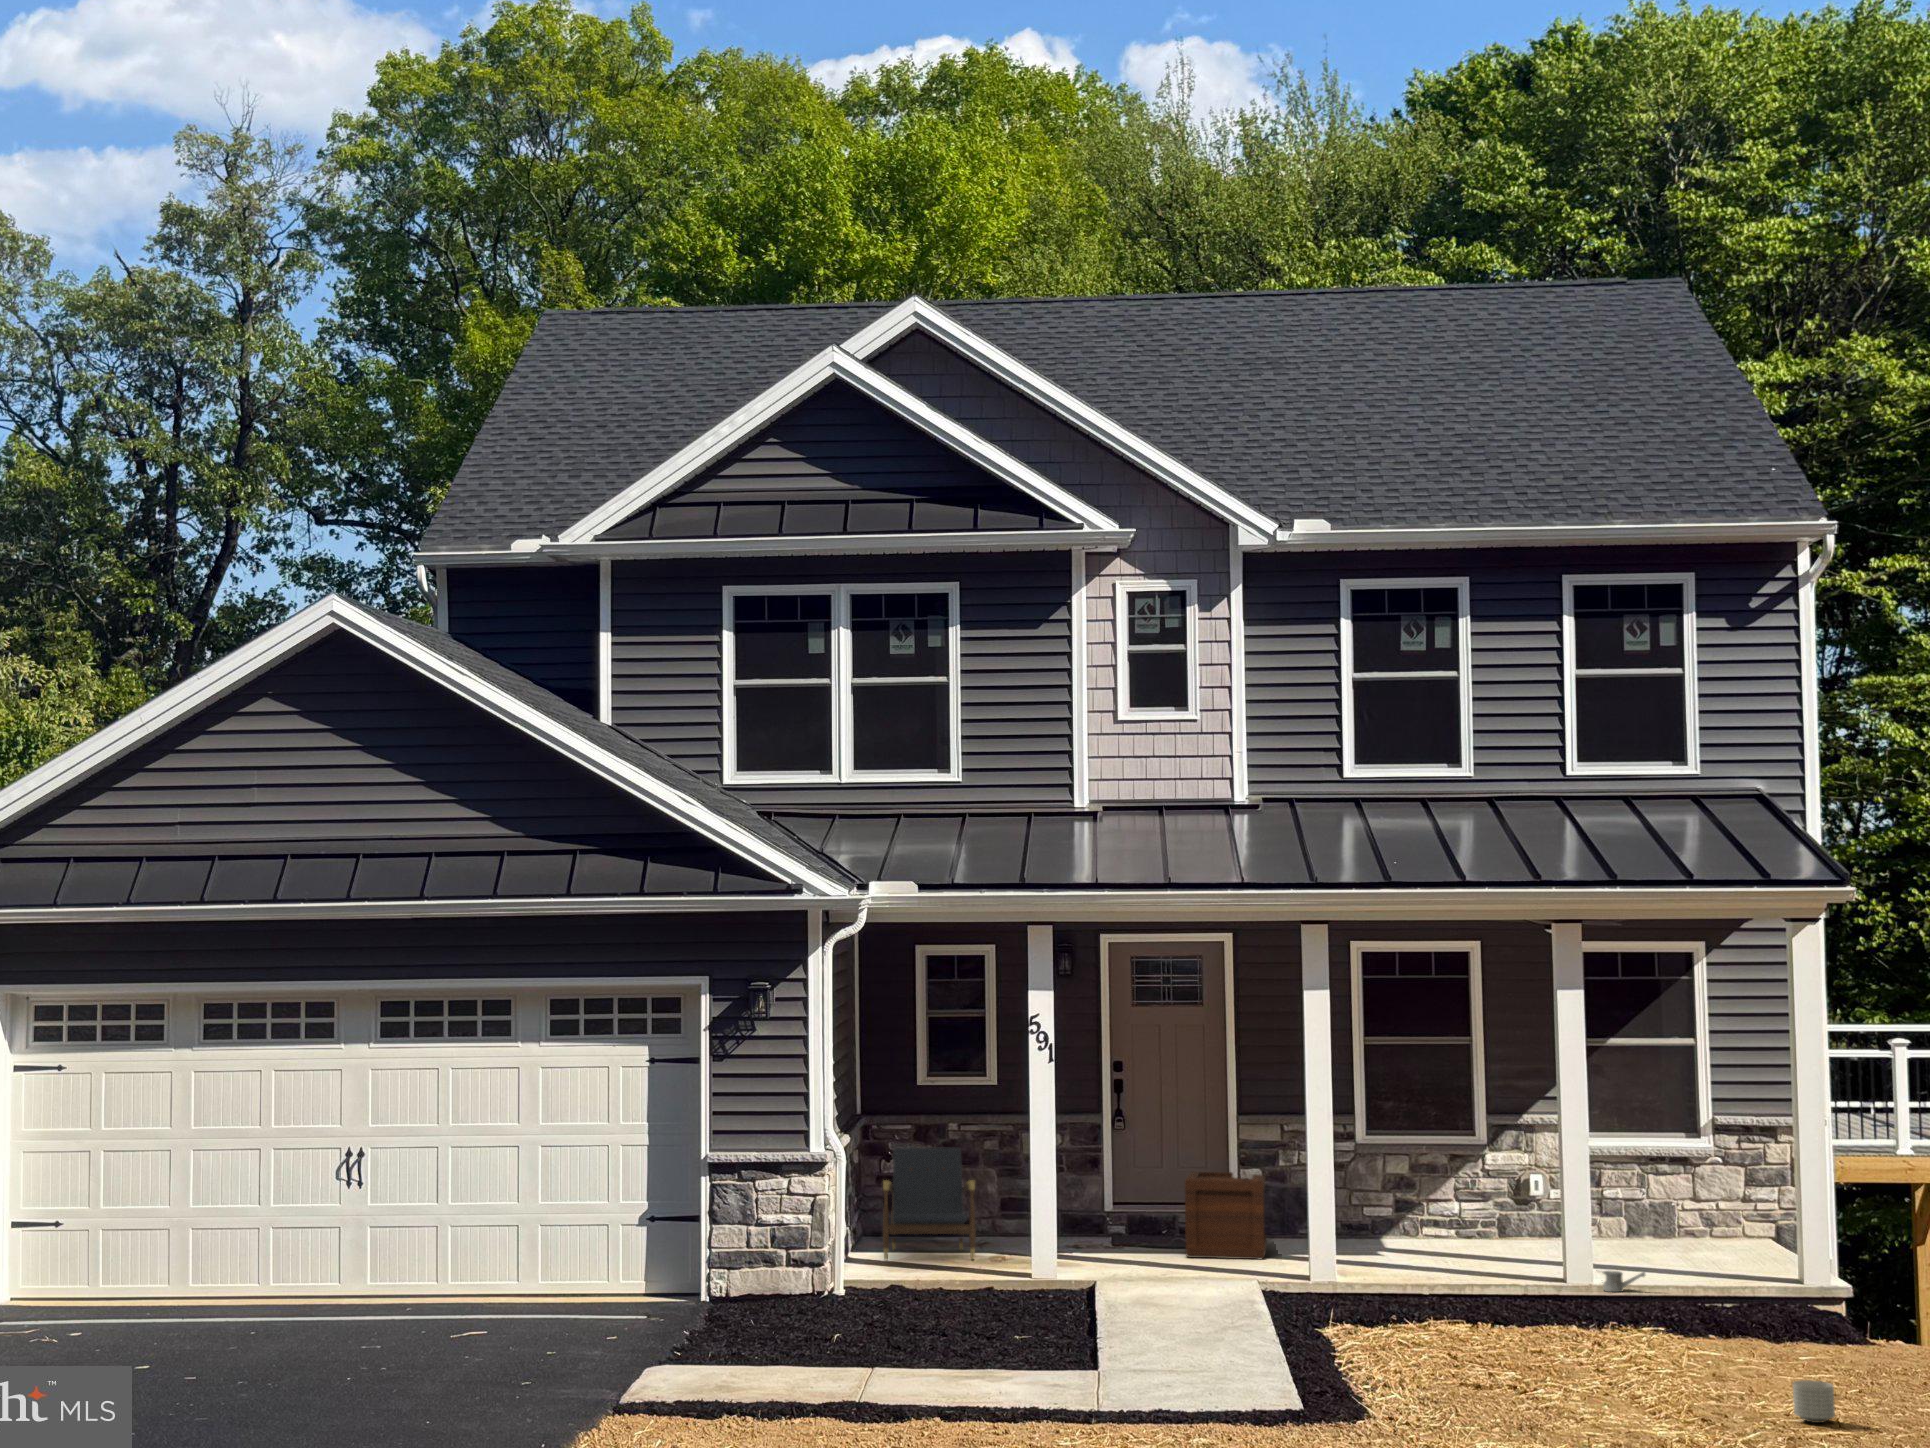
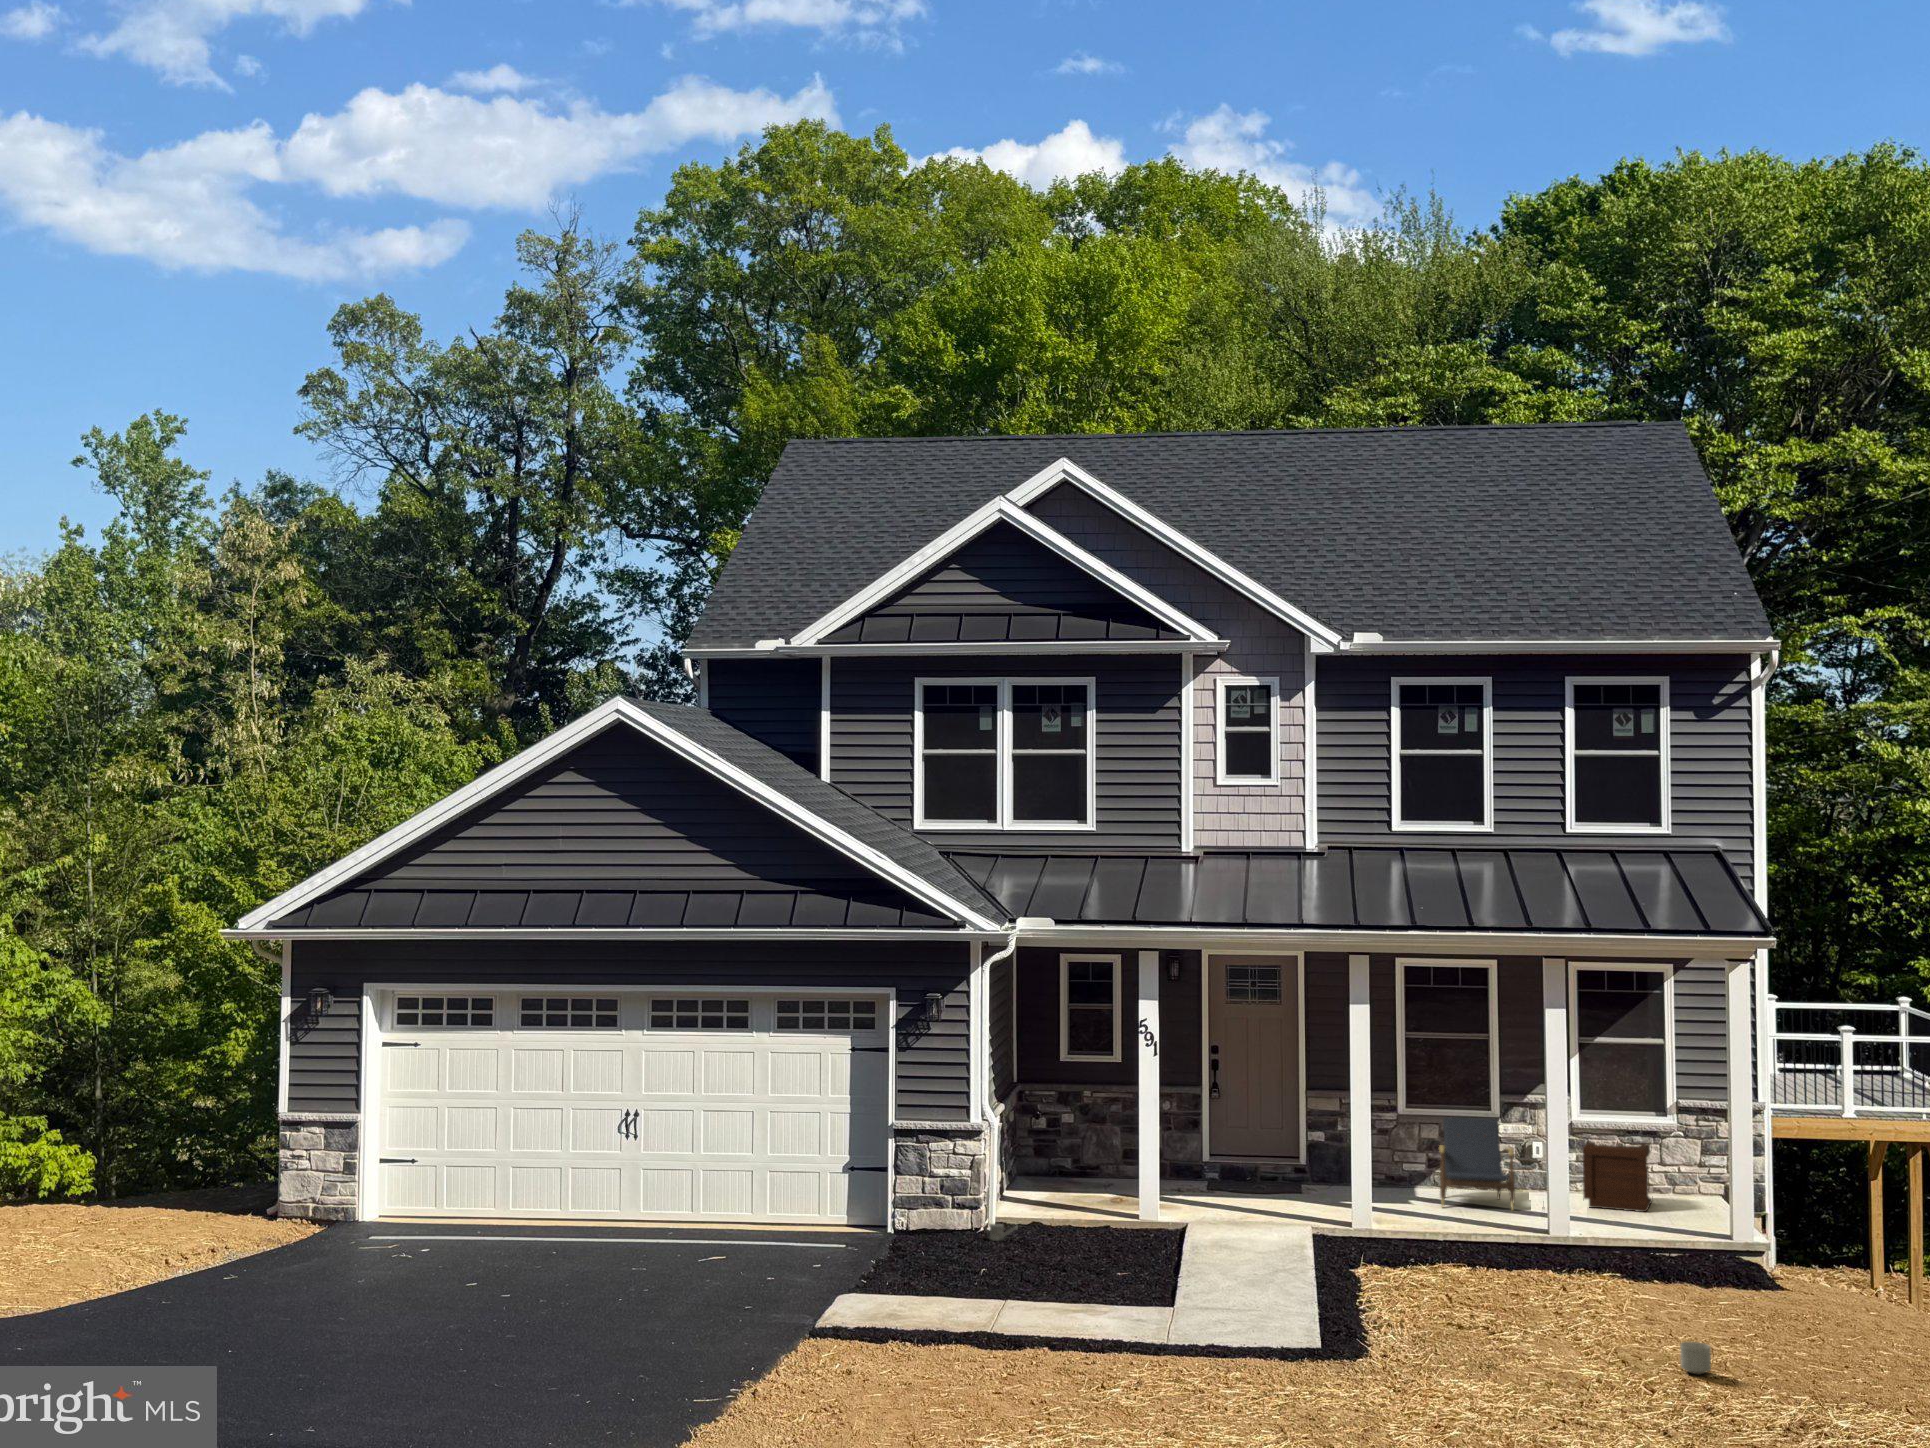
lounge chair: present [883,1148,976,1260] -> present [1438,1117,1515,1210]
wooden crate: present [1185,1171,1267,1259] -> present [1583,1142,1653,1212]
watering can: present [1602,1271,1645,1292] -> present [984,1224,1018,1241]

